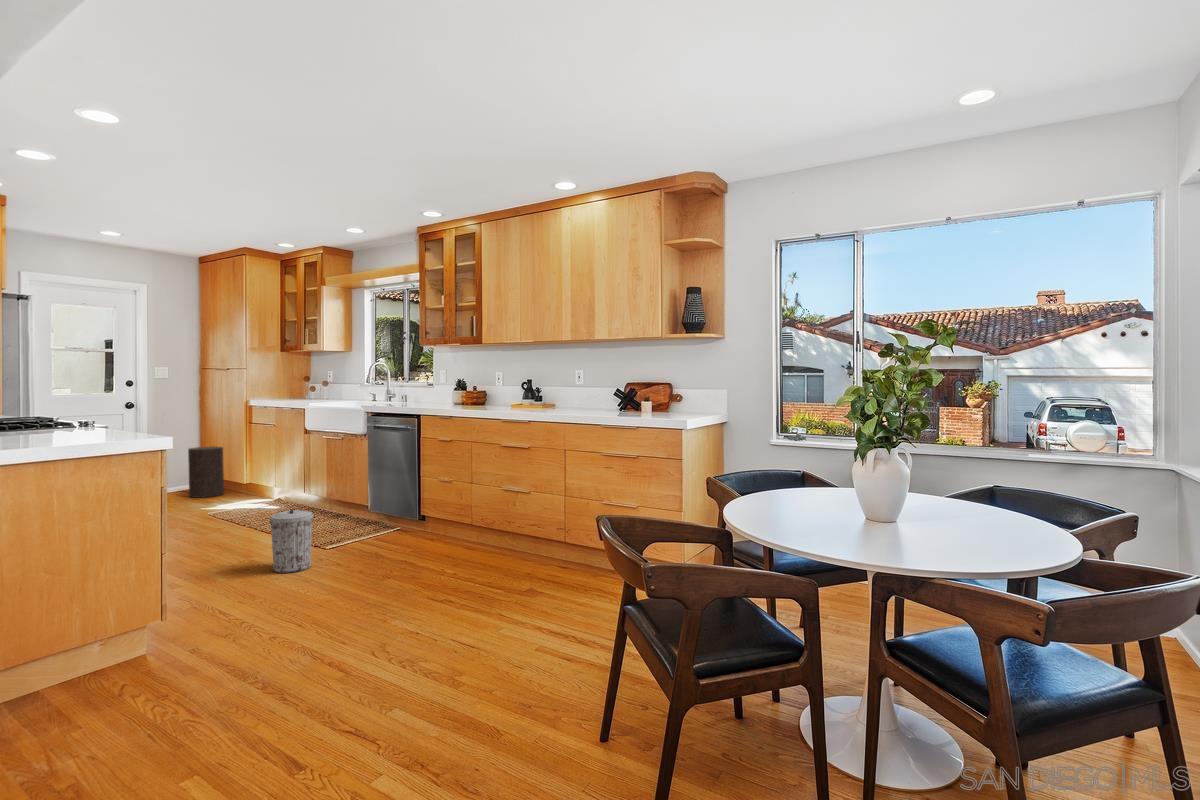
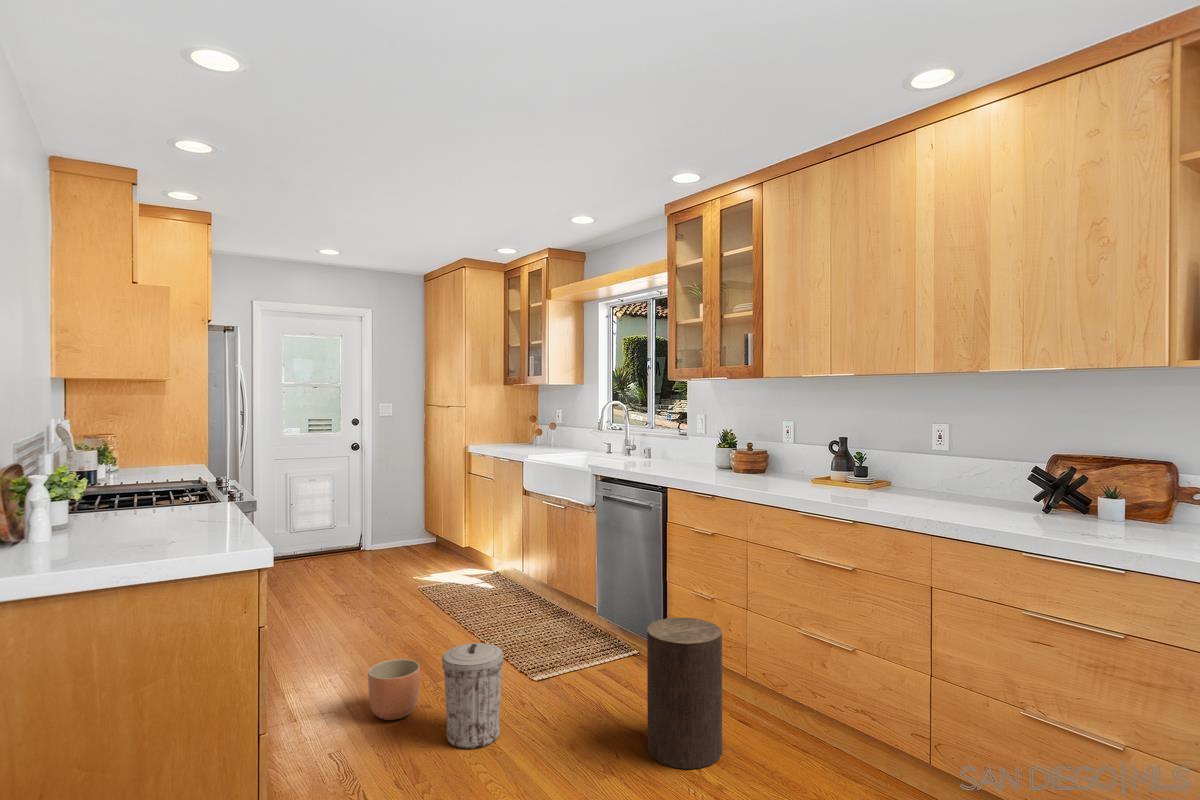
stool: present [188,447,224,498] -> present [647,618,722,769]
planter: none [207,531,247,568] -> present [368,659,420,720]

